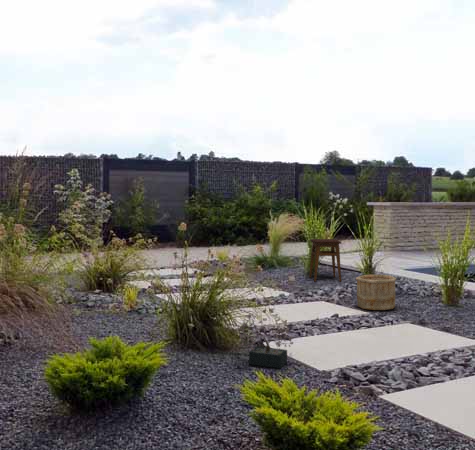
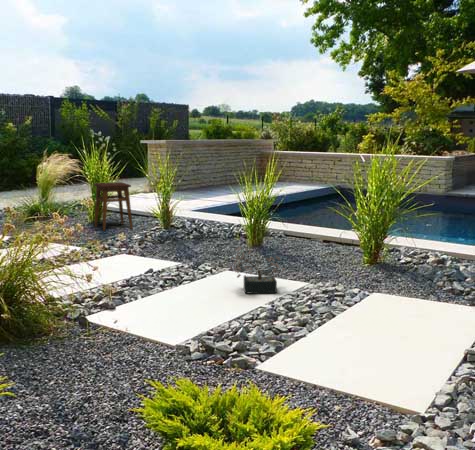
wooden bucket: present [356,275,396,310] -> none [164,220,207,260]
decorative plant: present [238,314,293,368] -> present [230,246,285,293]

